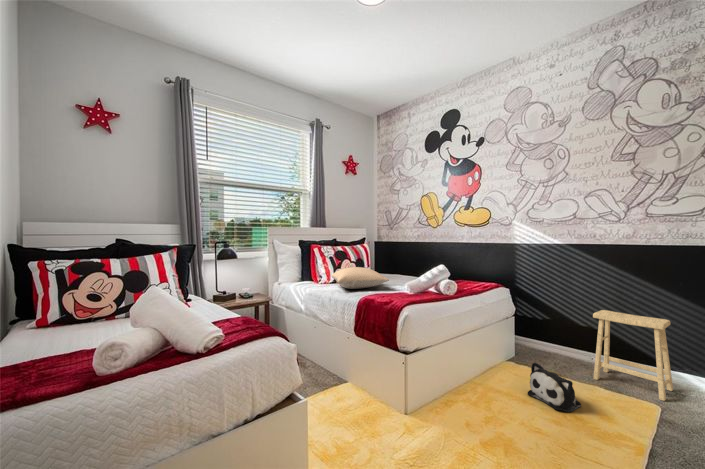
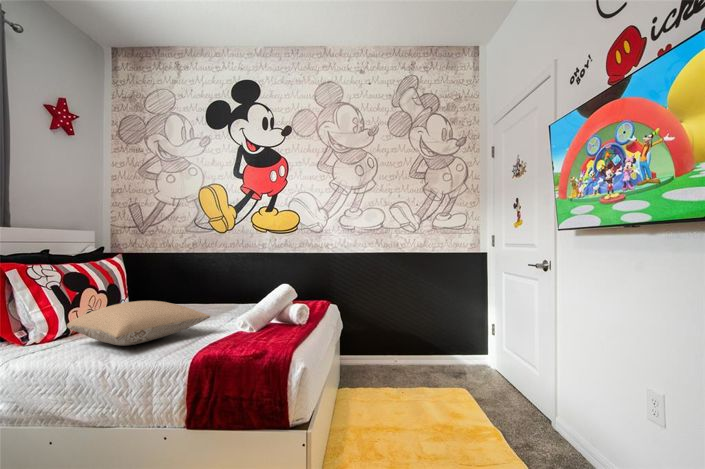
footstool: present [593,310,673,401] -> none [409,314,462,384]
plush toy: present [528,362,581,412] -> none [388,383,432,428]

